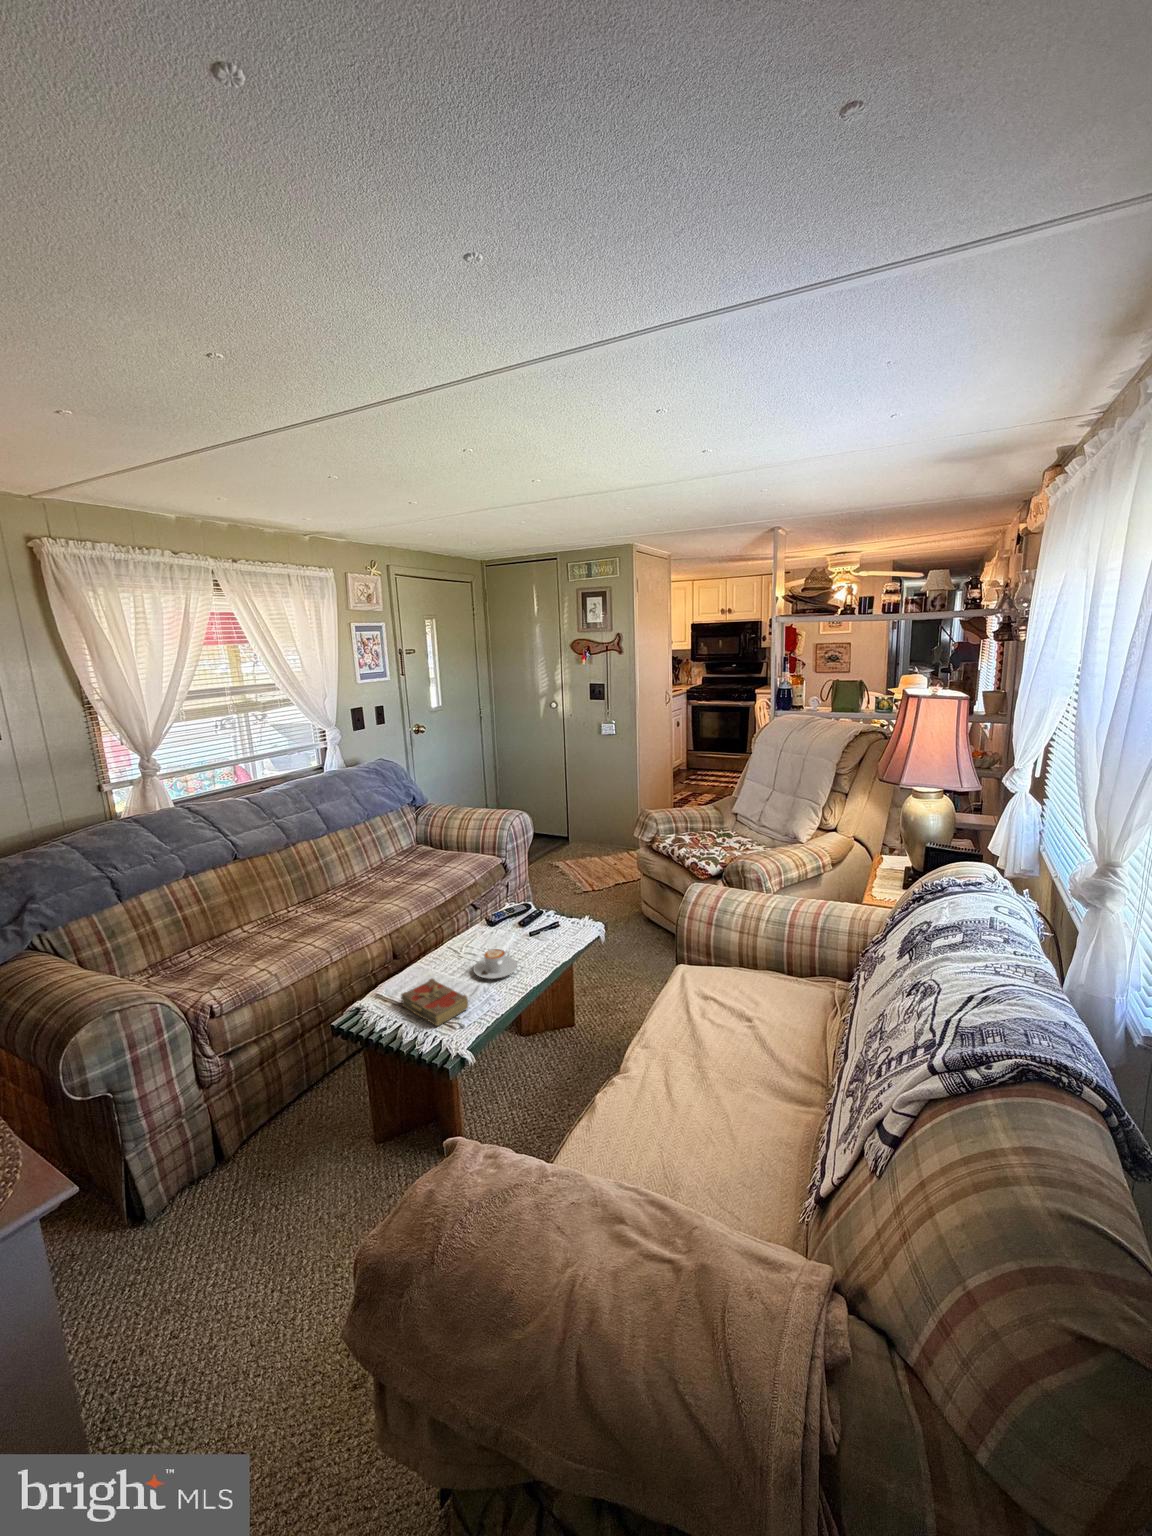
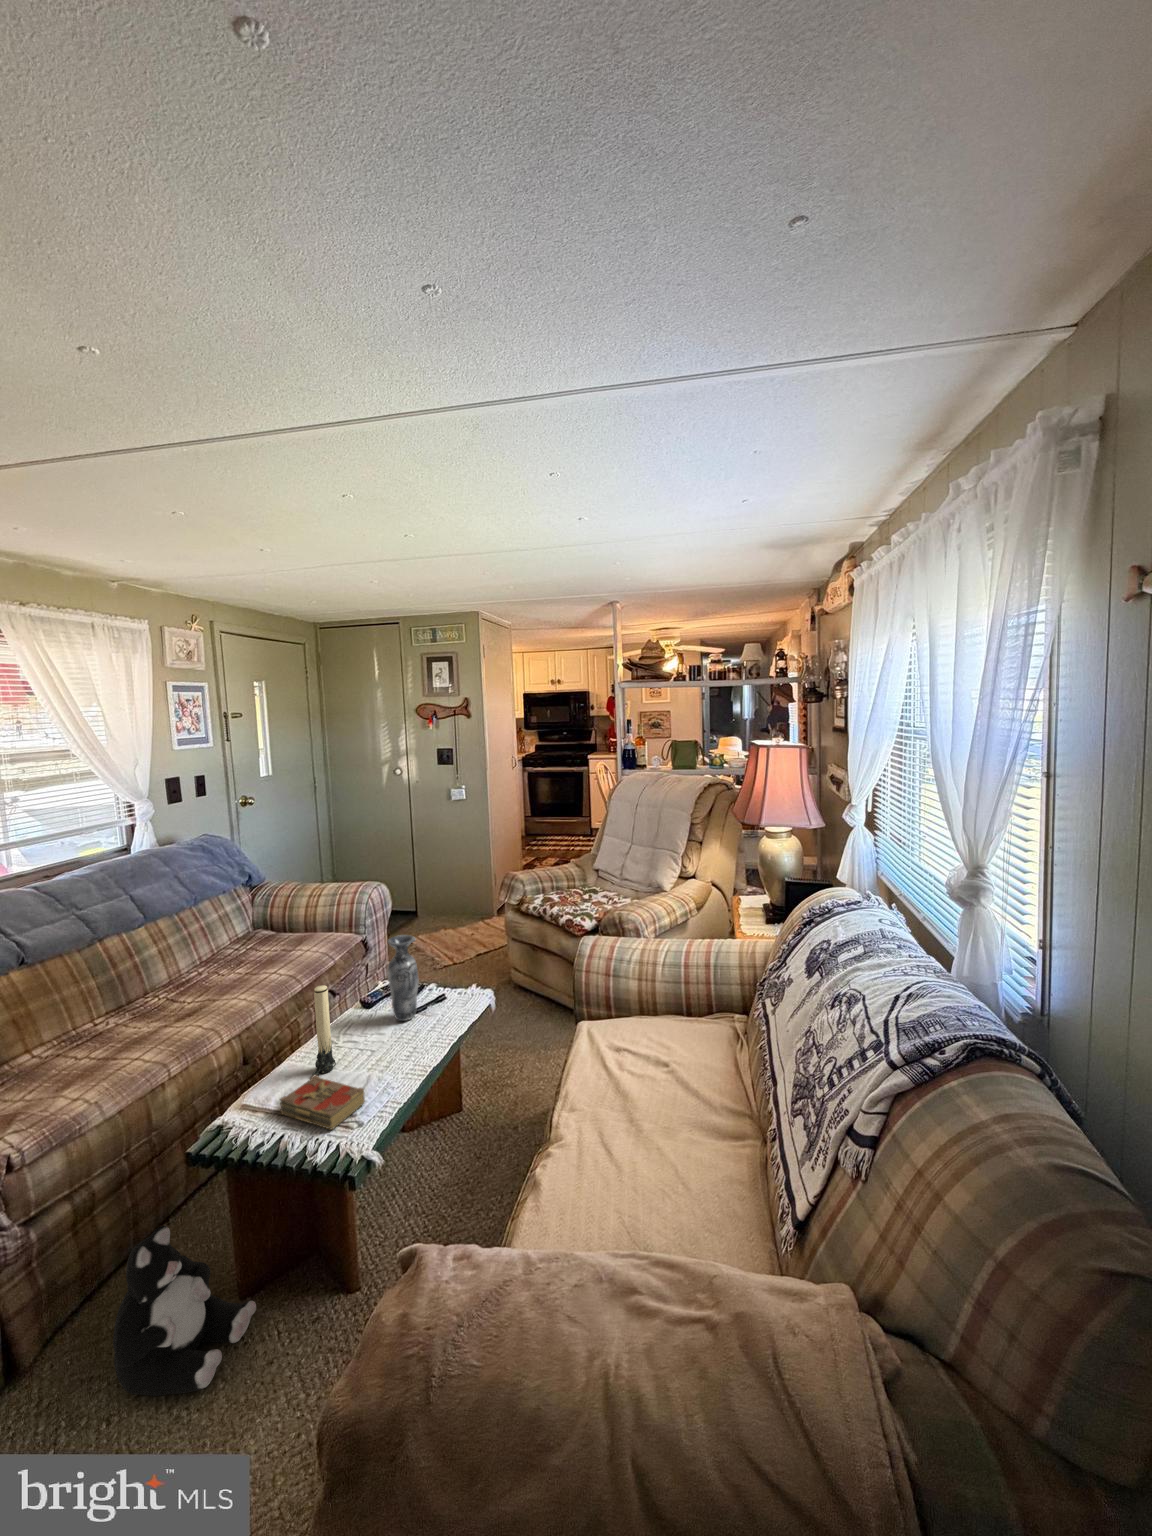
vase: none [504,865,531,941] -> present [387,935,419,1021]
candle: none [433,904,453,980] -> present [313,985,336,1076]
coffee cup: present [473,949,517,979] -> none [360,1031,411,1066]
plush toy: none [280,1076,383,1202] -> present [113,1226,256,1396]

